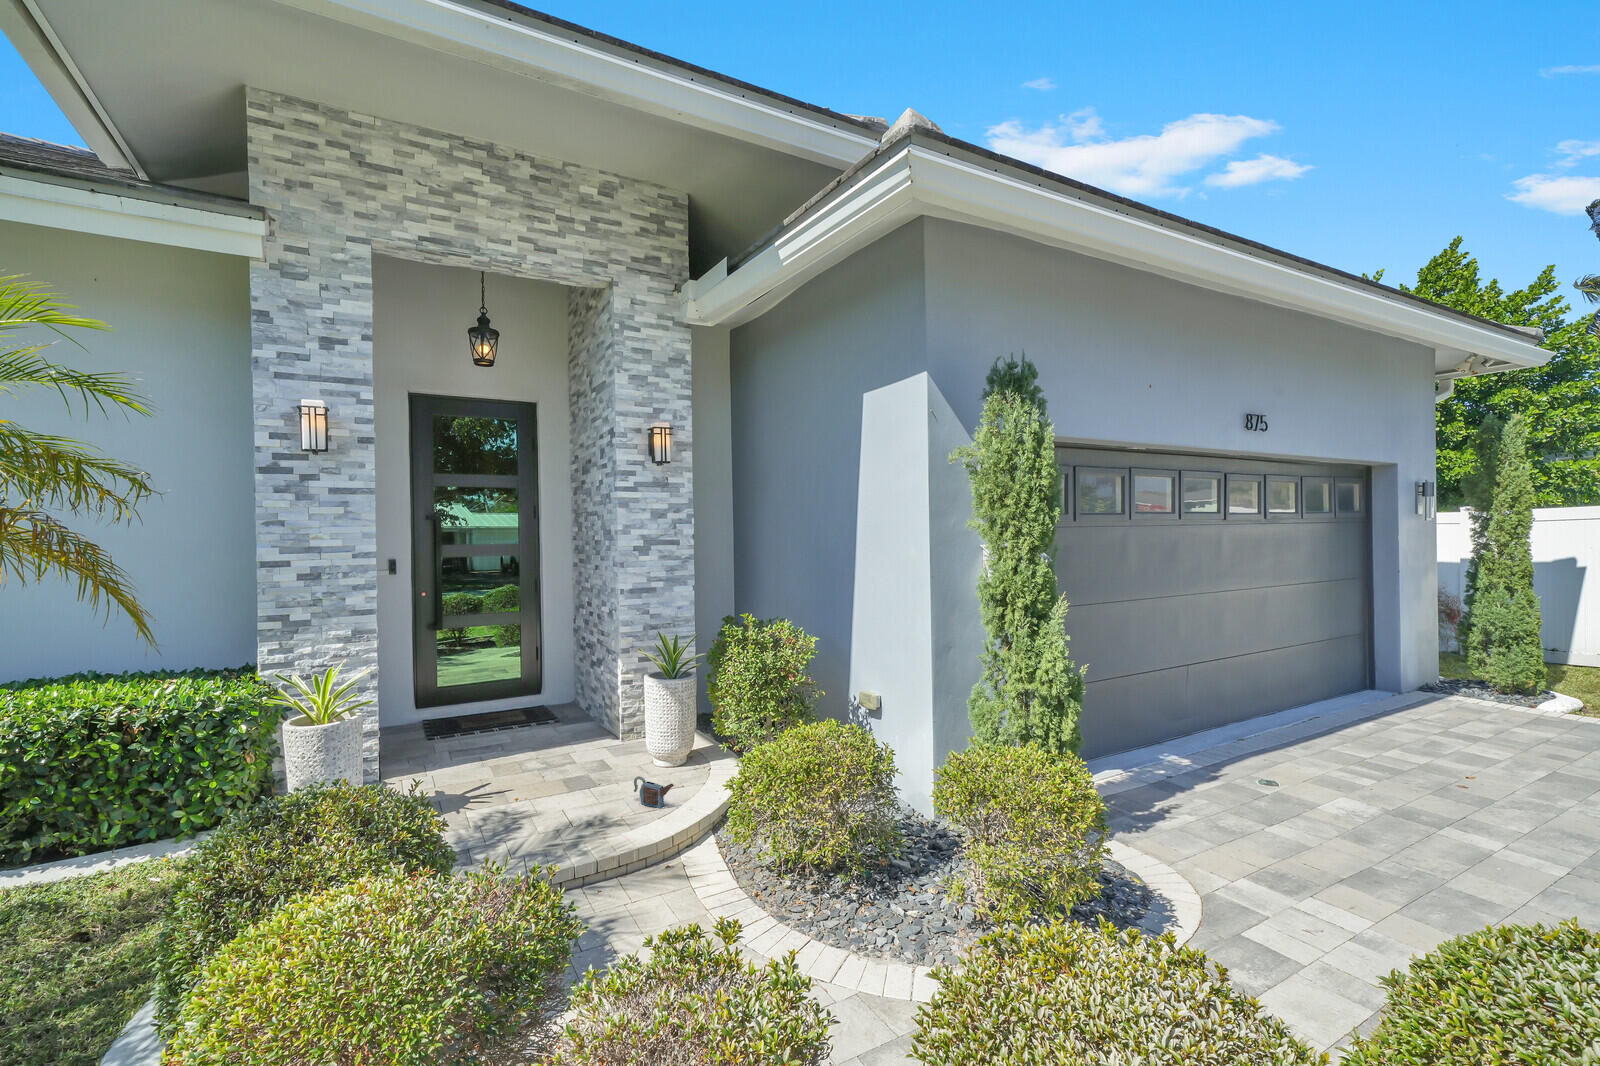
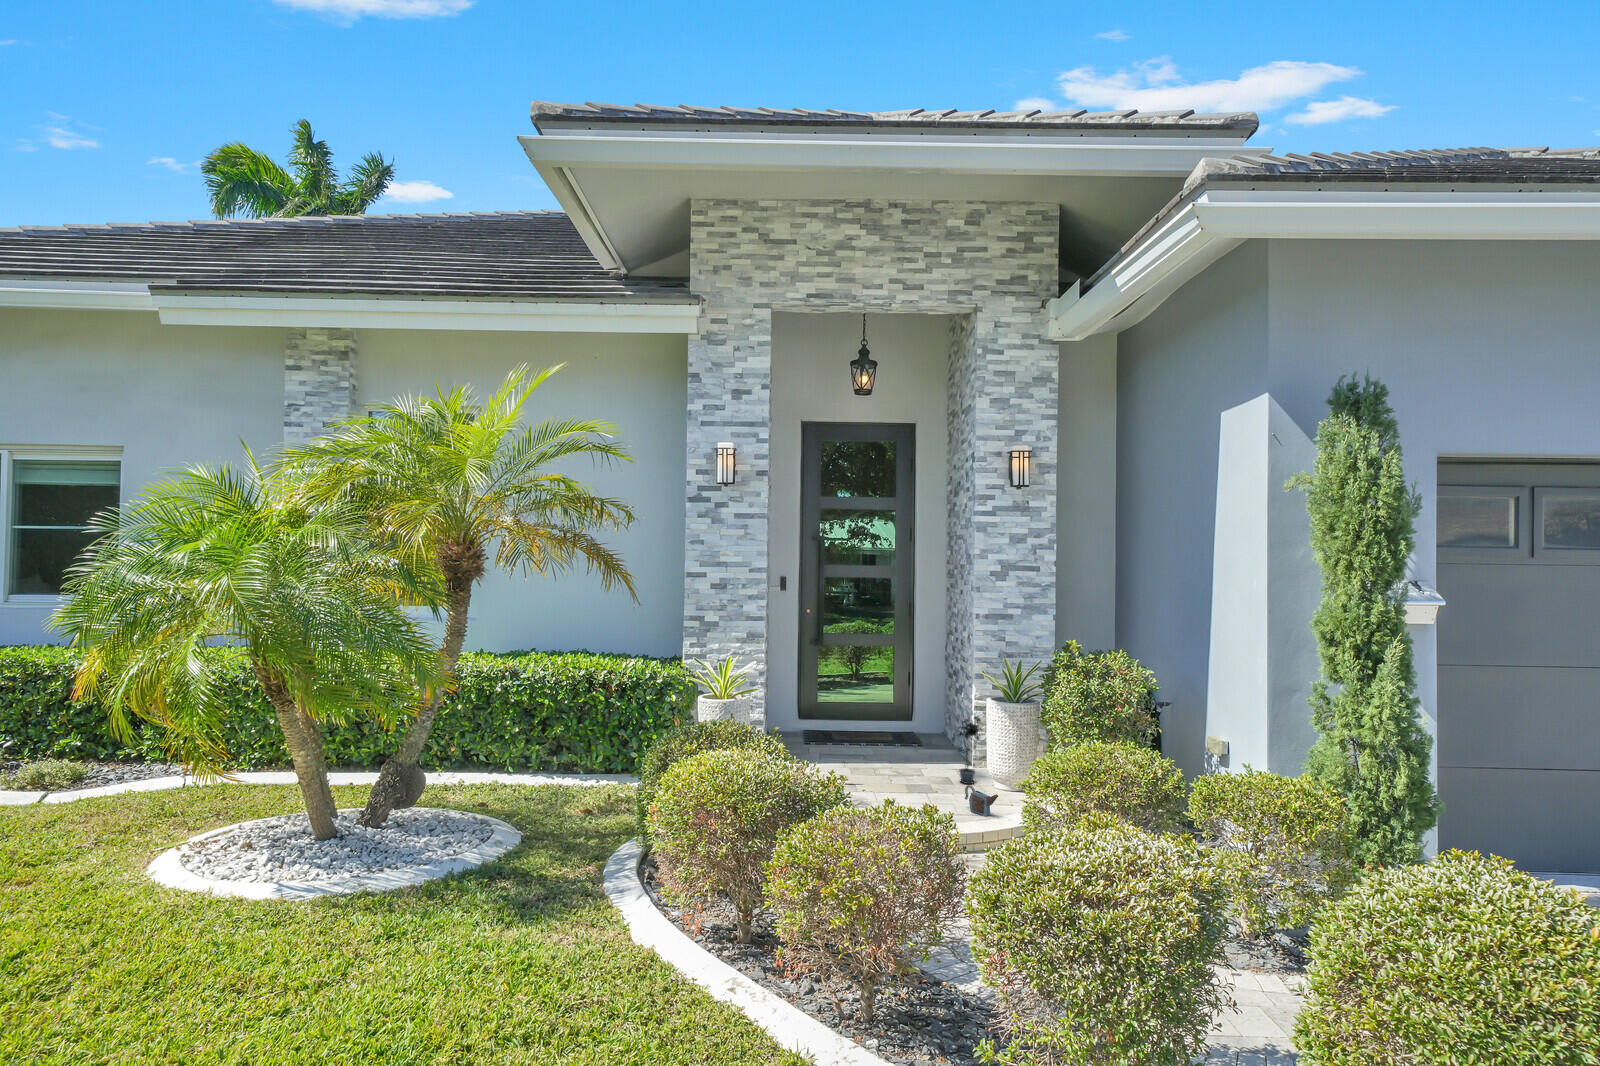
potted plant: none [607,692,639,766] -> present [957,716,982,784]

